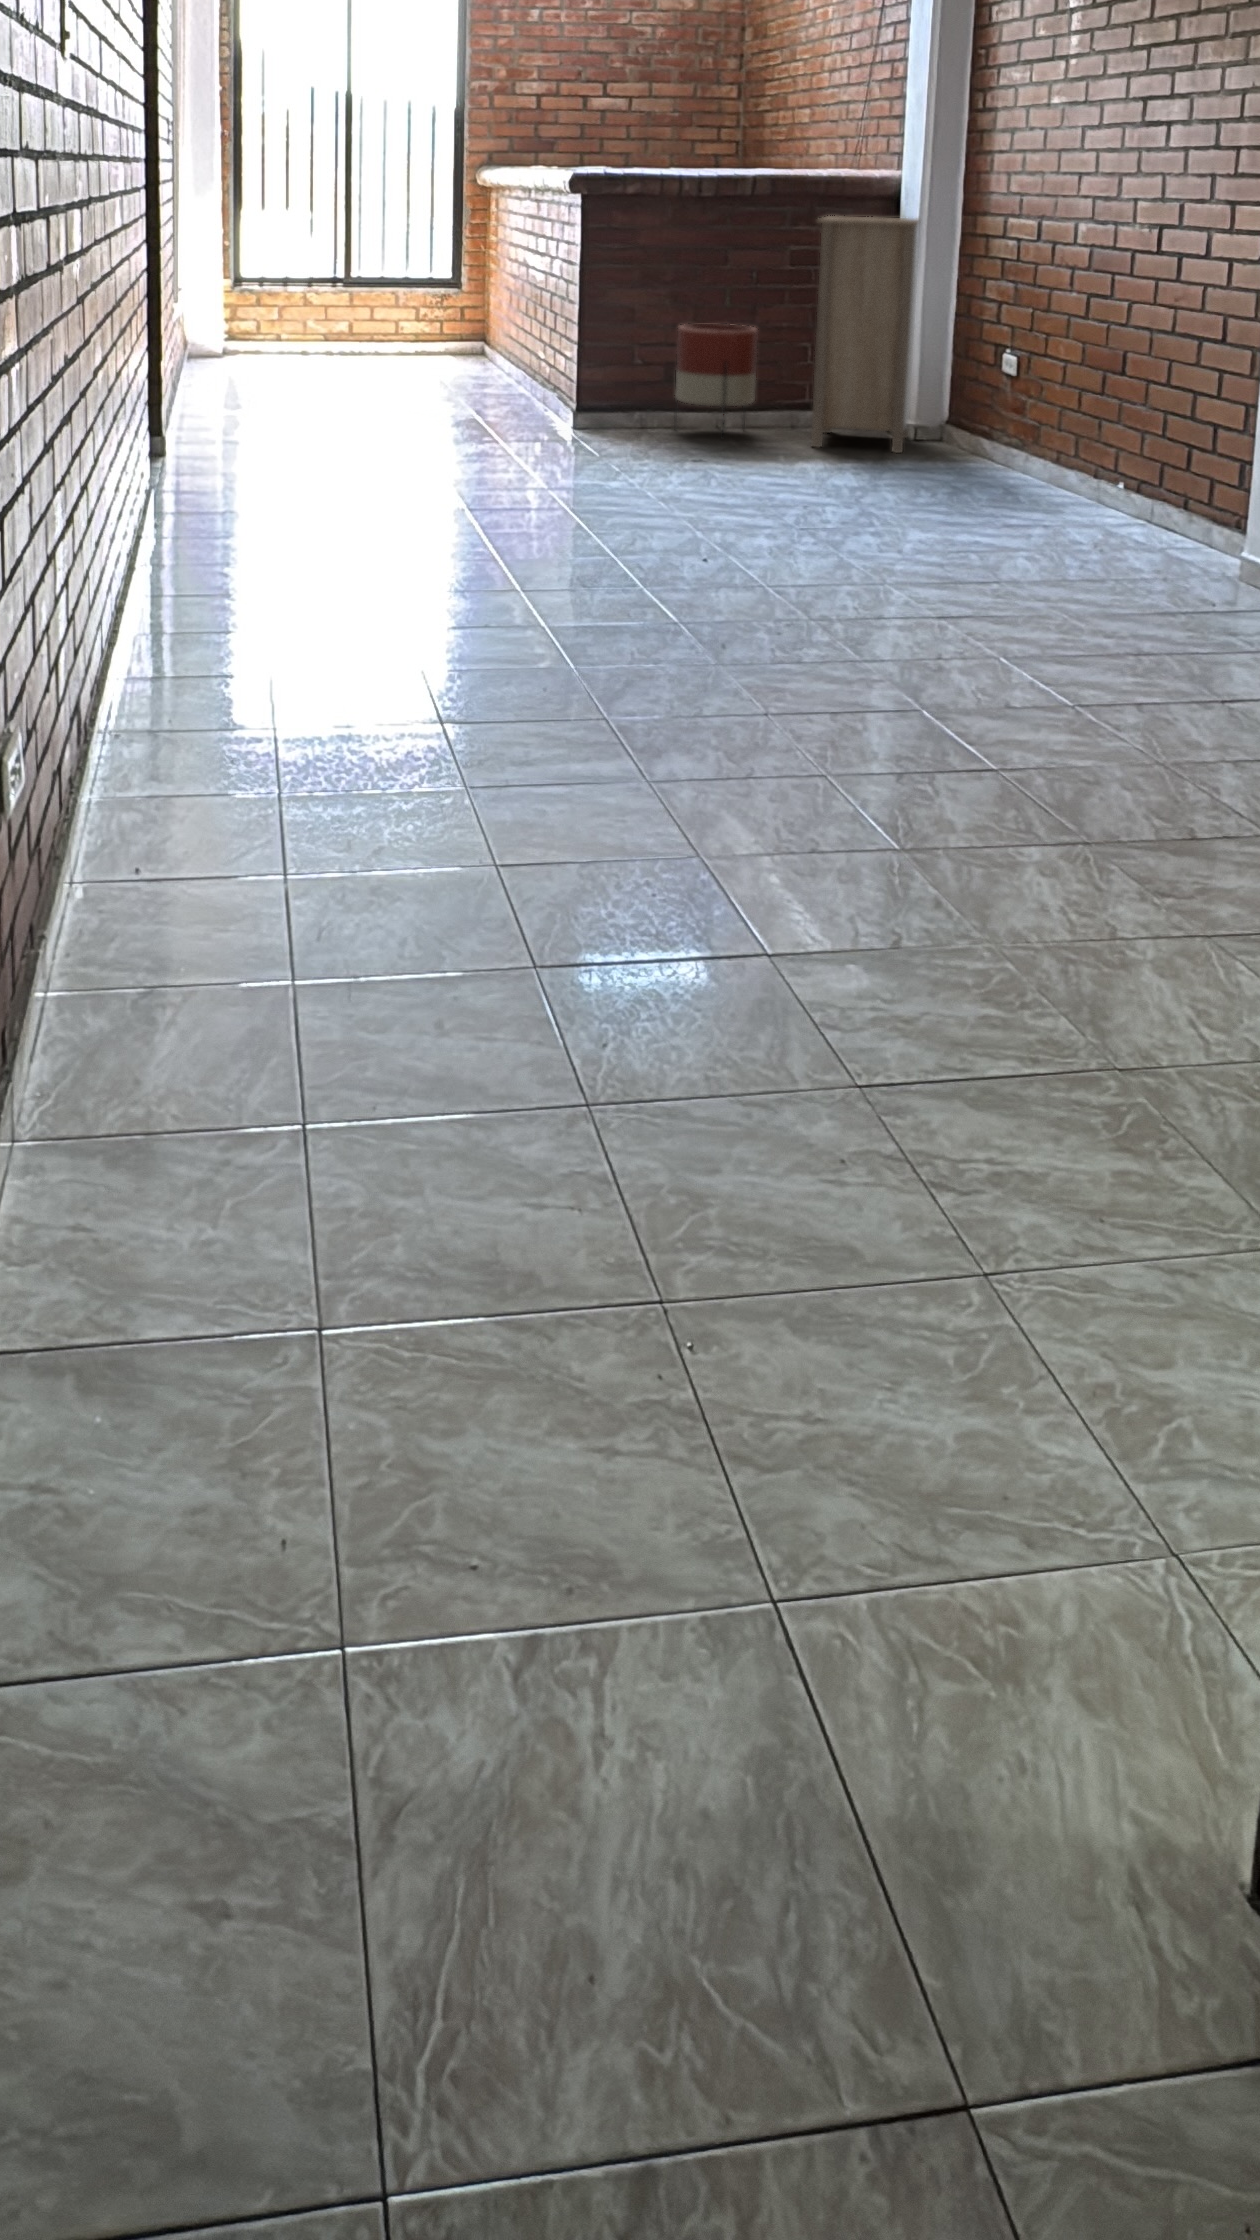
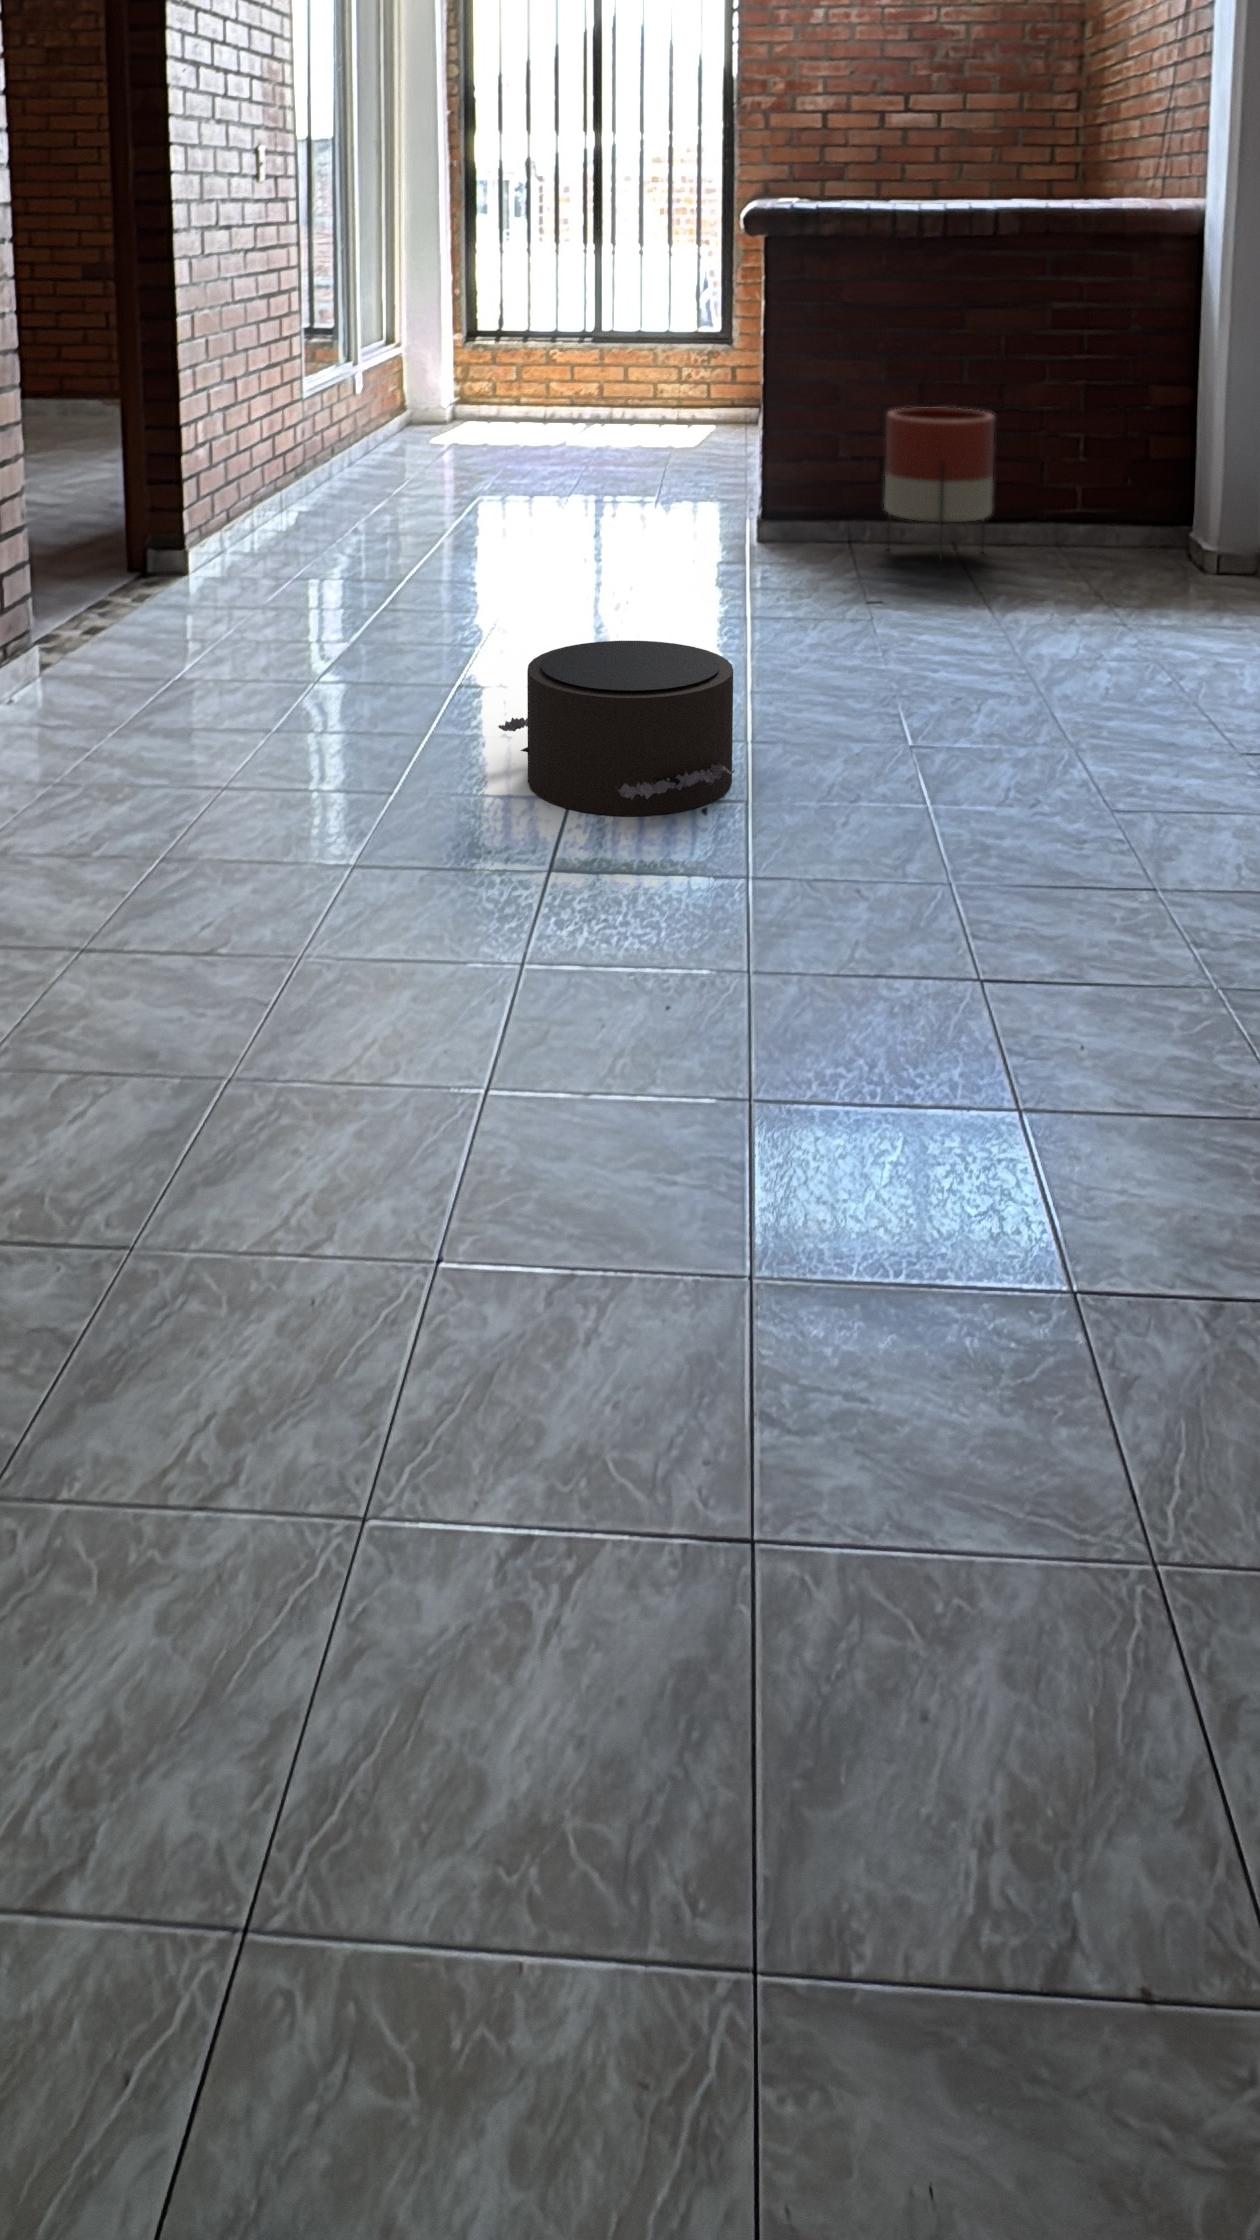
storage cabinet: present [811,216,920,453] -> none [1056,263,1226,598]
pouf: none [538,462,716,564] -> present [498,641,735,816]

